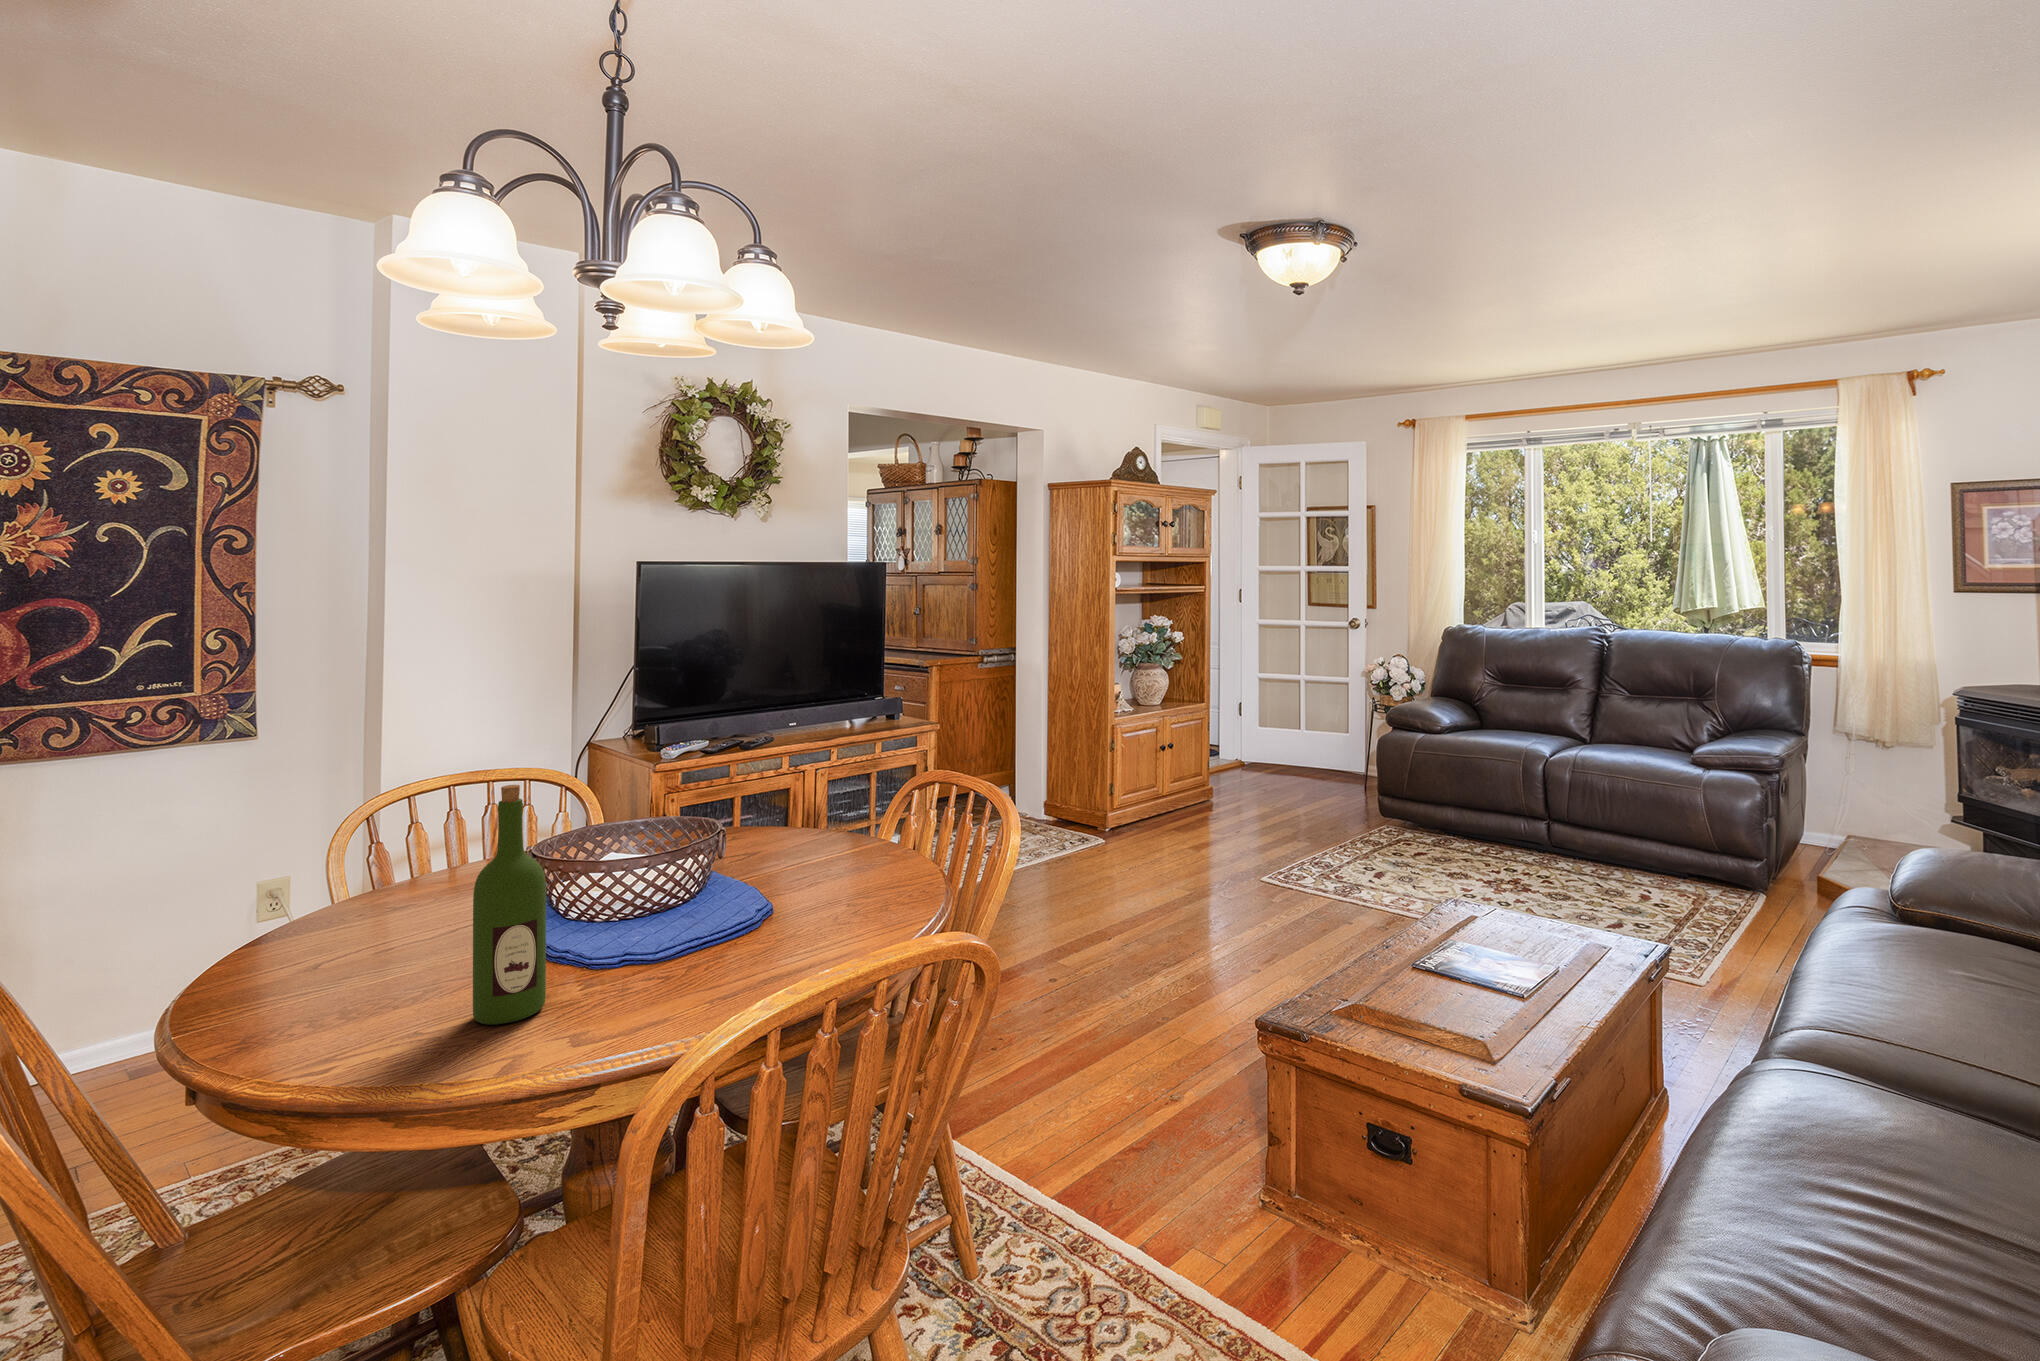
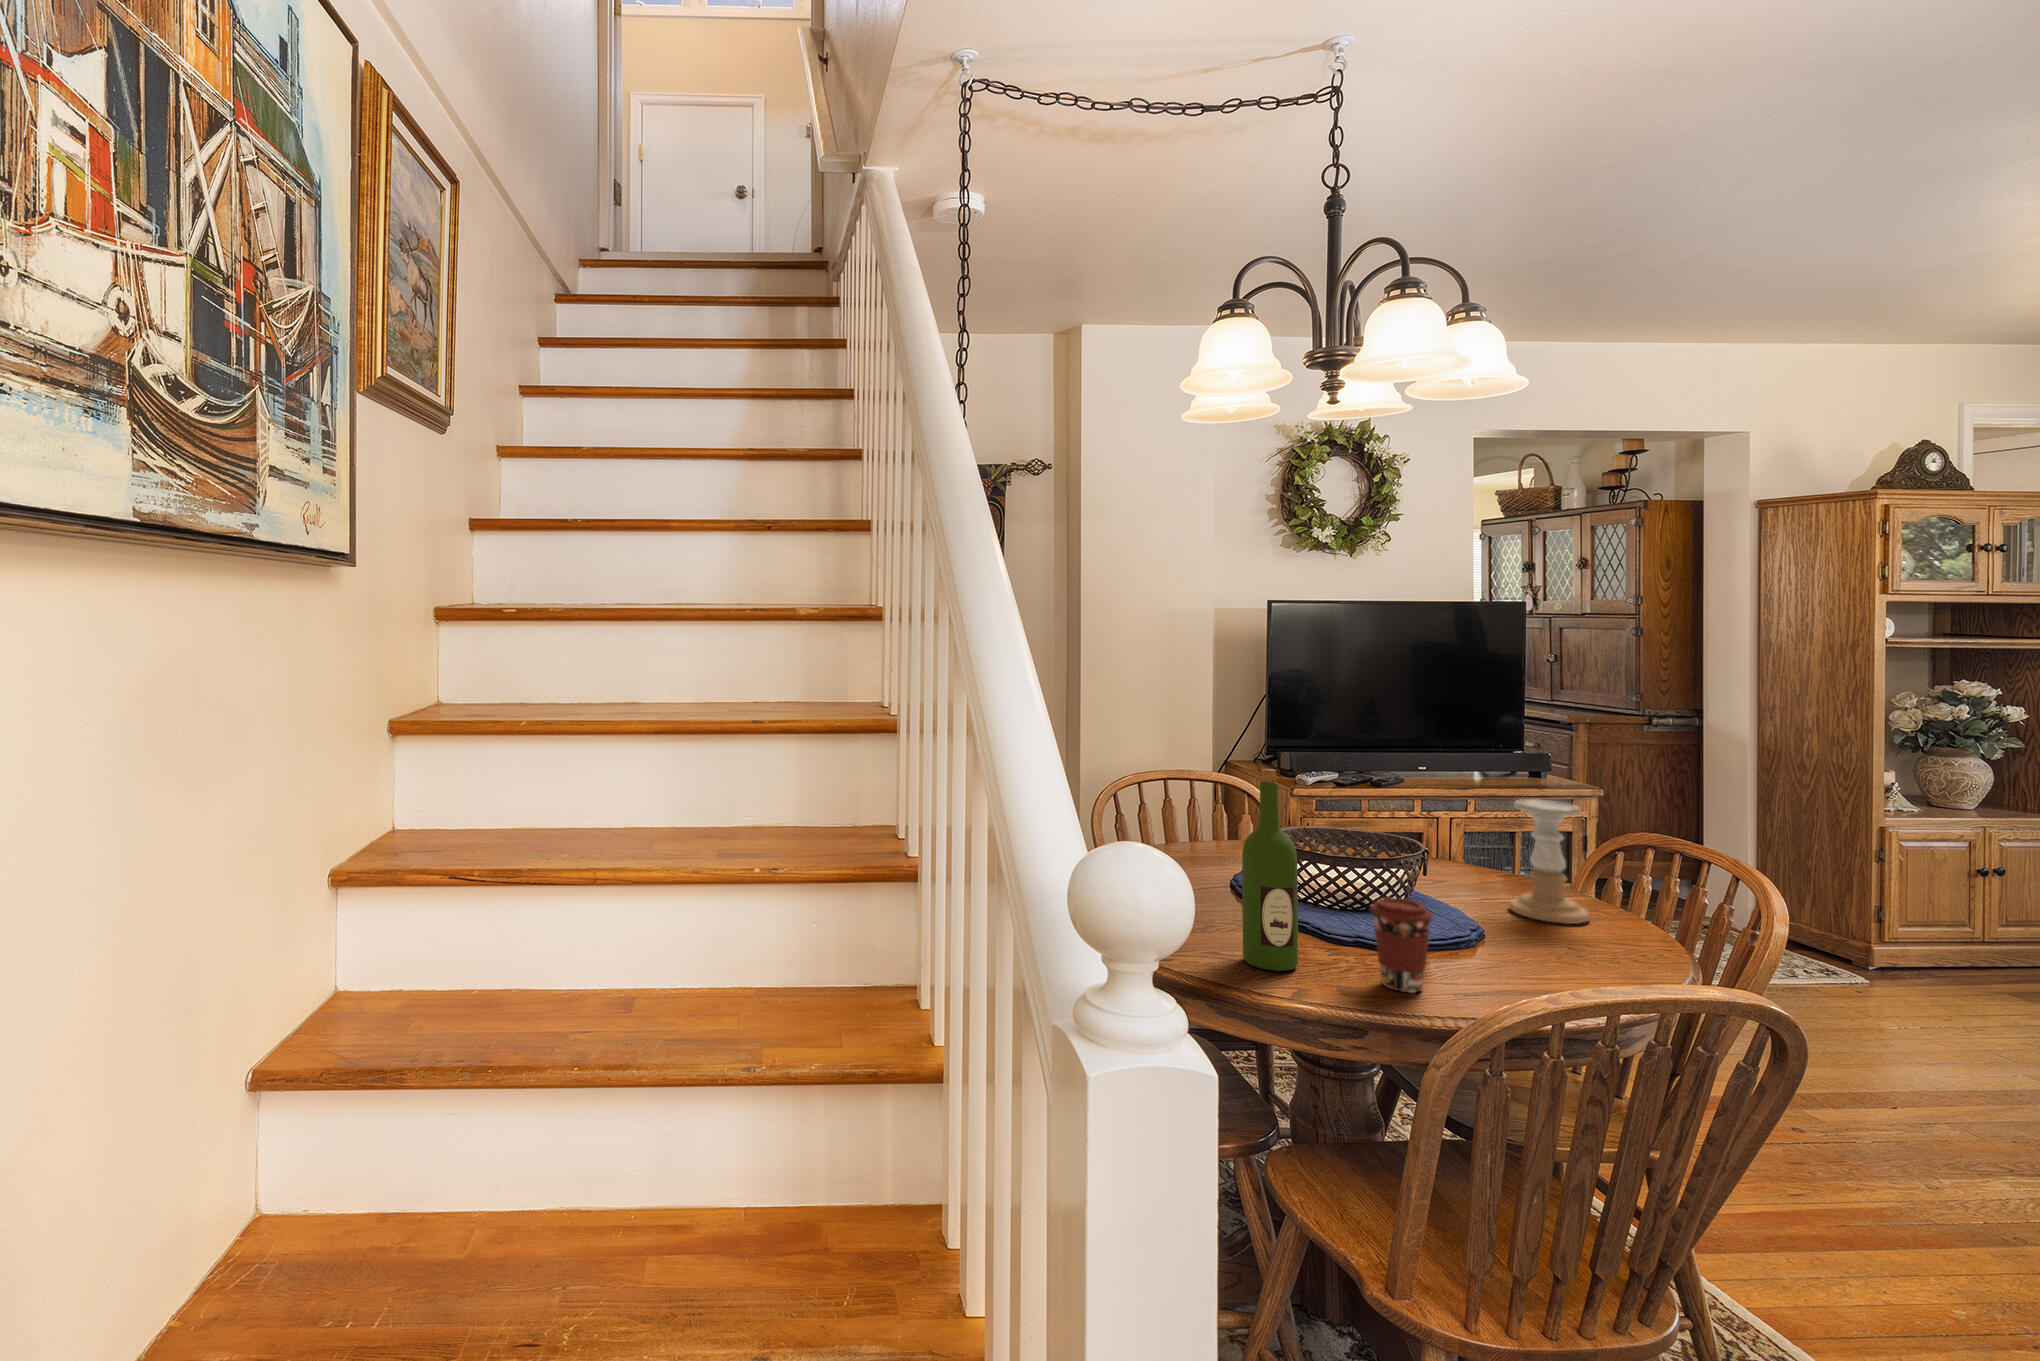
candle holder: none [810,759,875,874] -> present [1509,799,1590,924]
coffee cup: none [628,900,696,1003] -> present [1370,898,1433,993]

